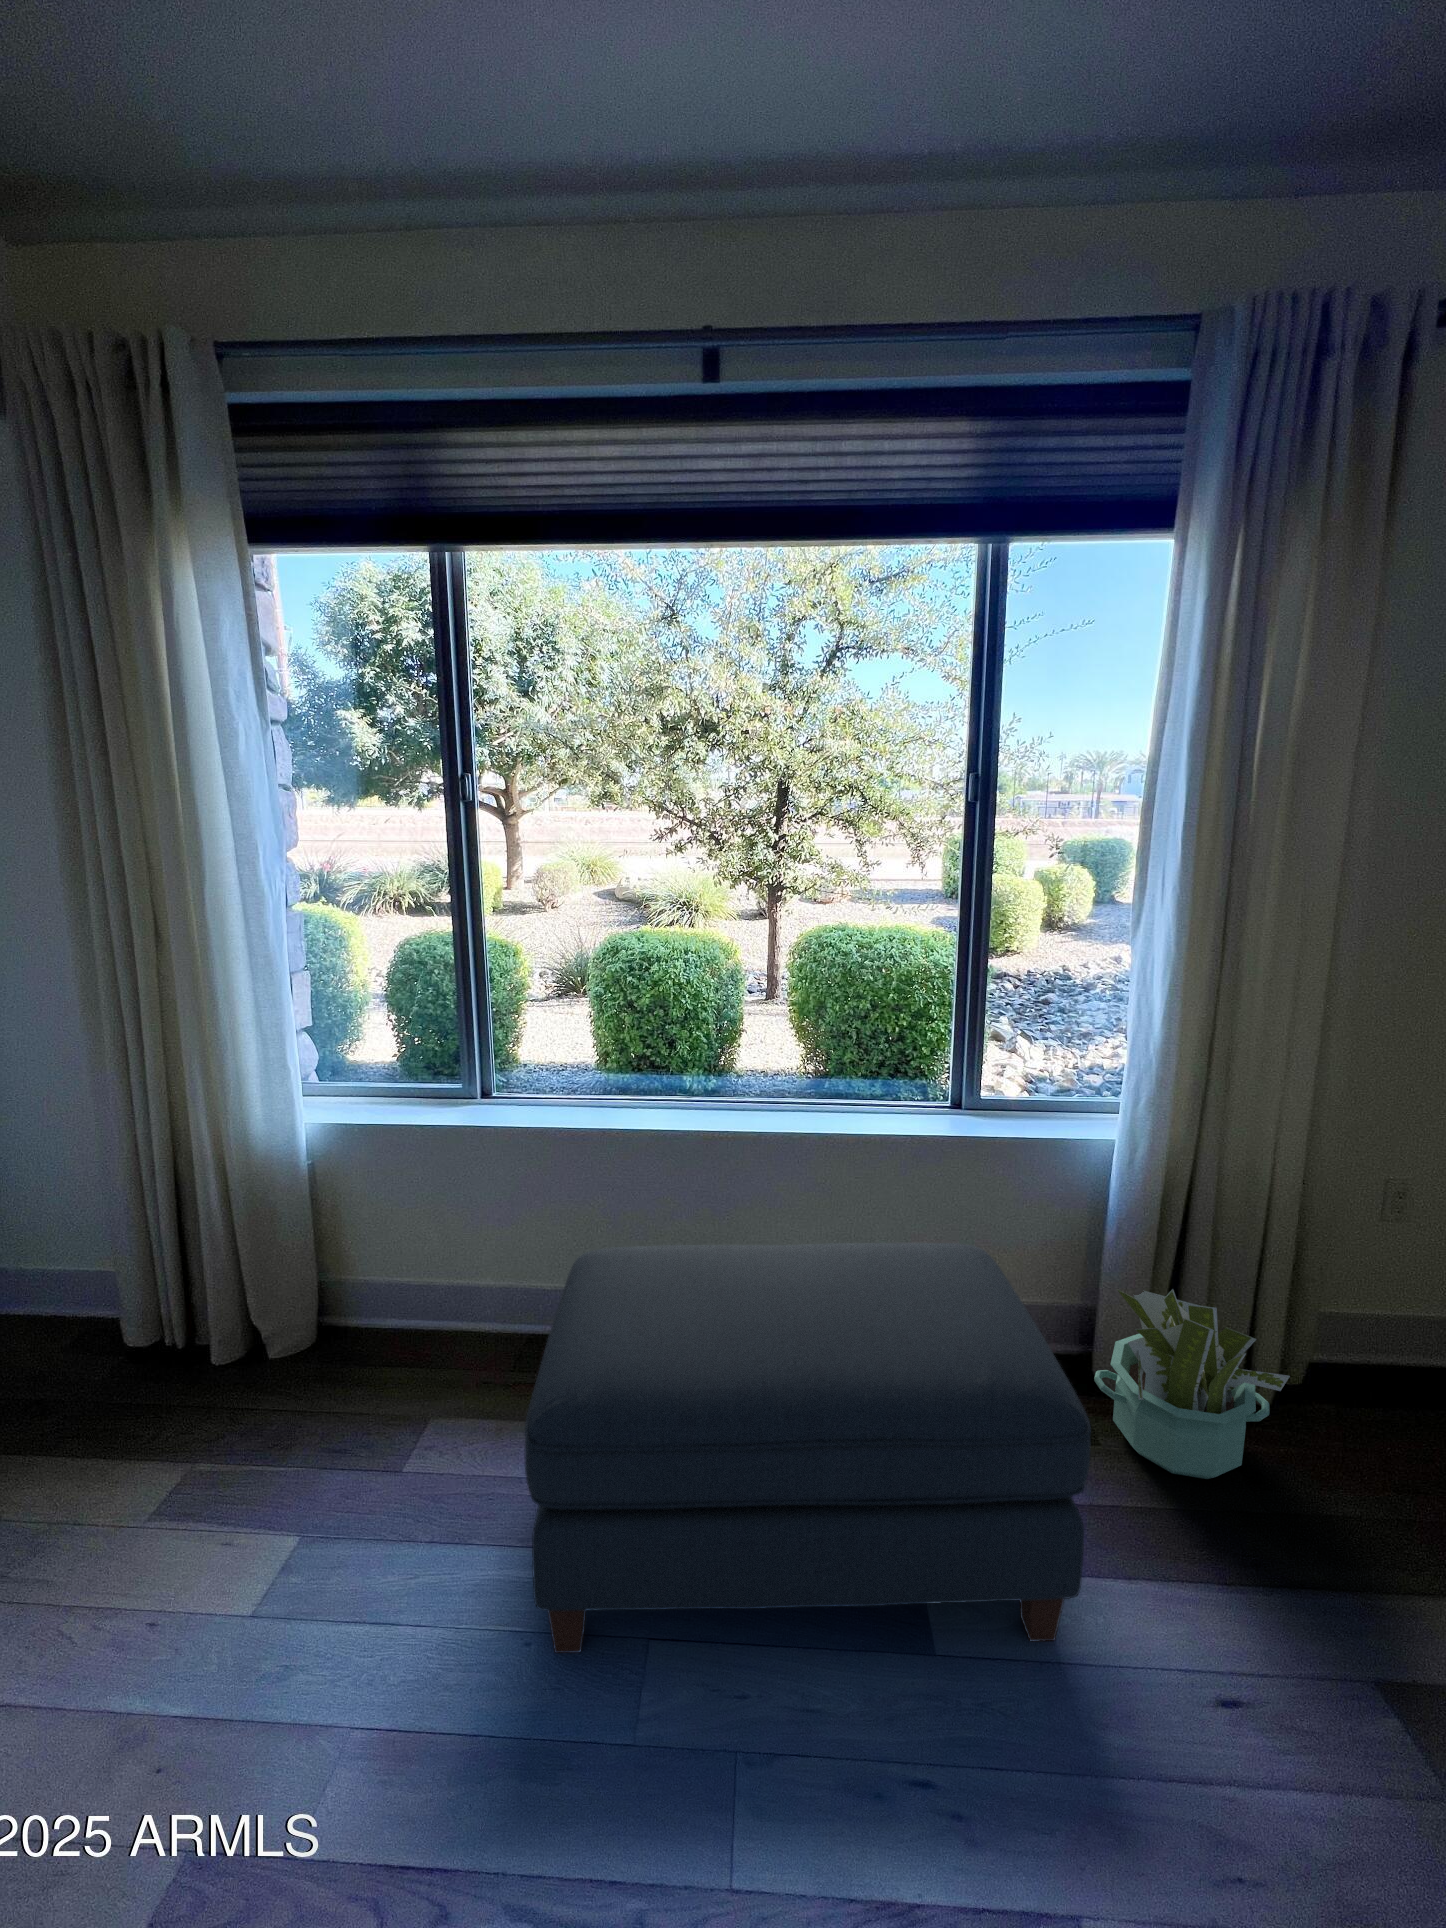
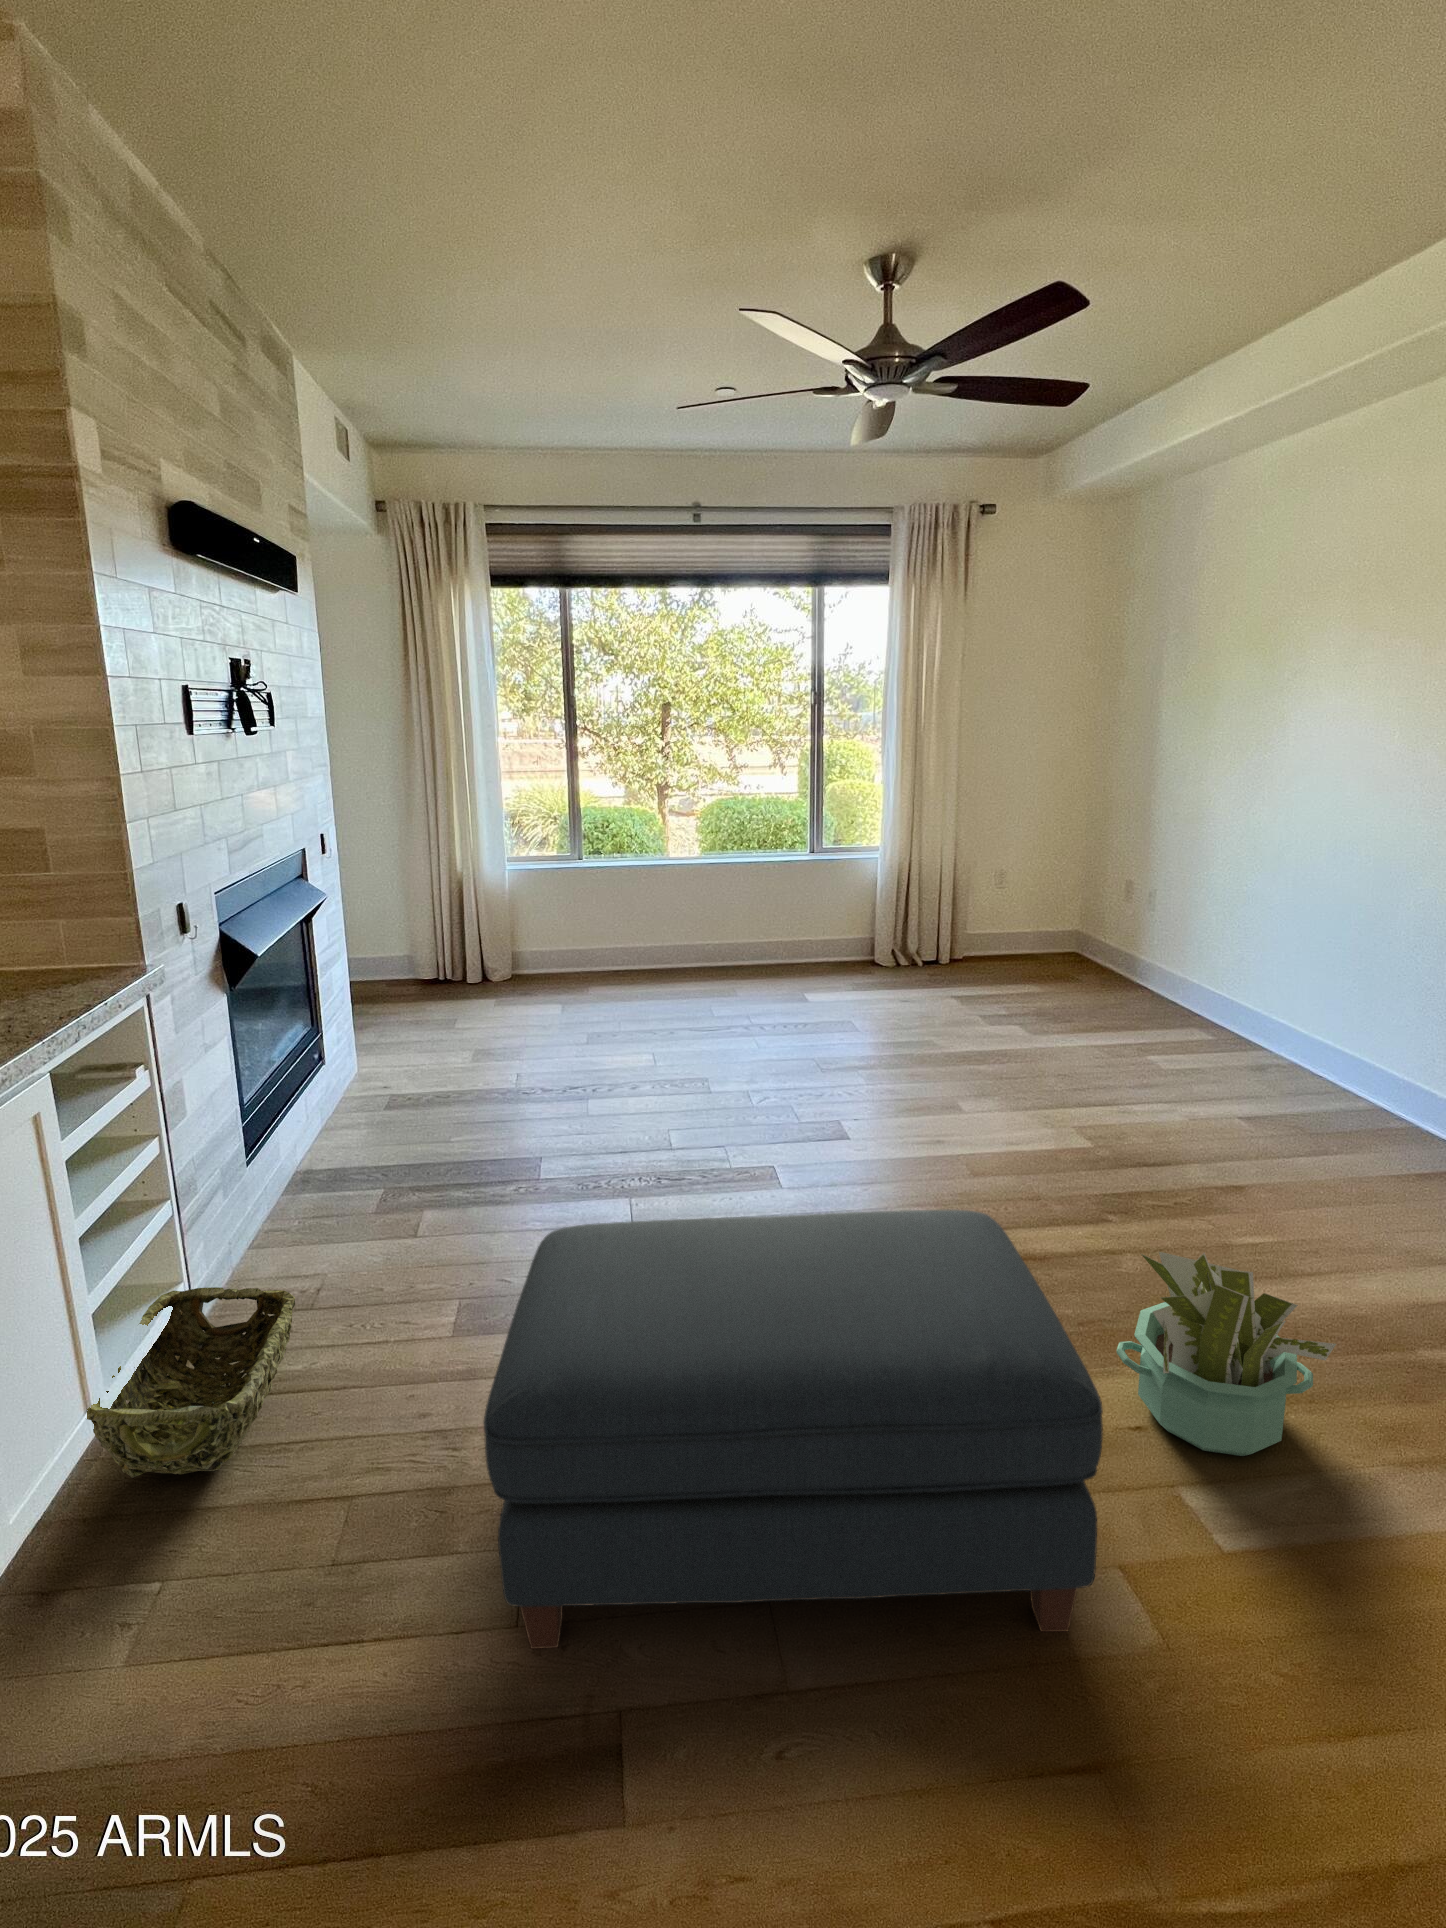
woven basket: none [130,1299,334,1482] -> present [87,1287,295,1478]

